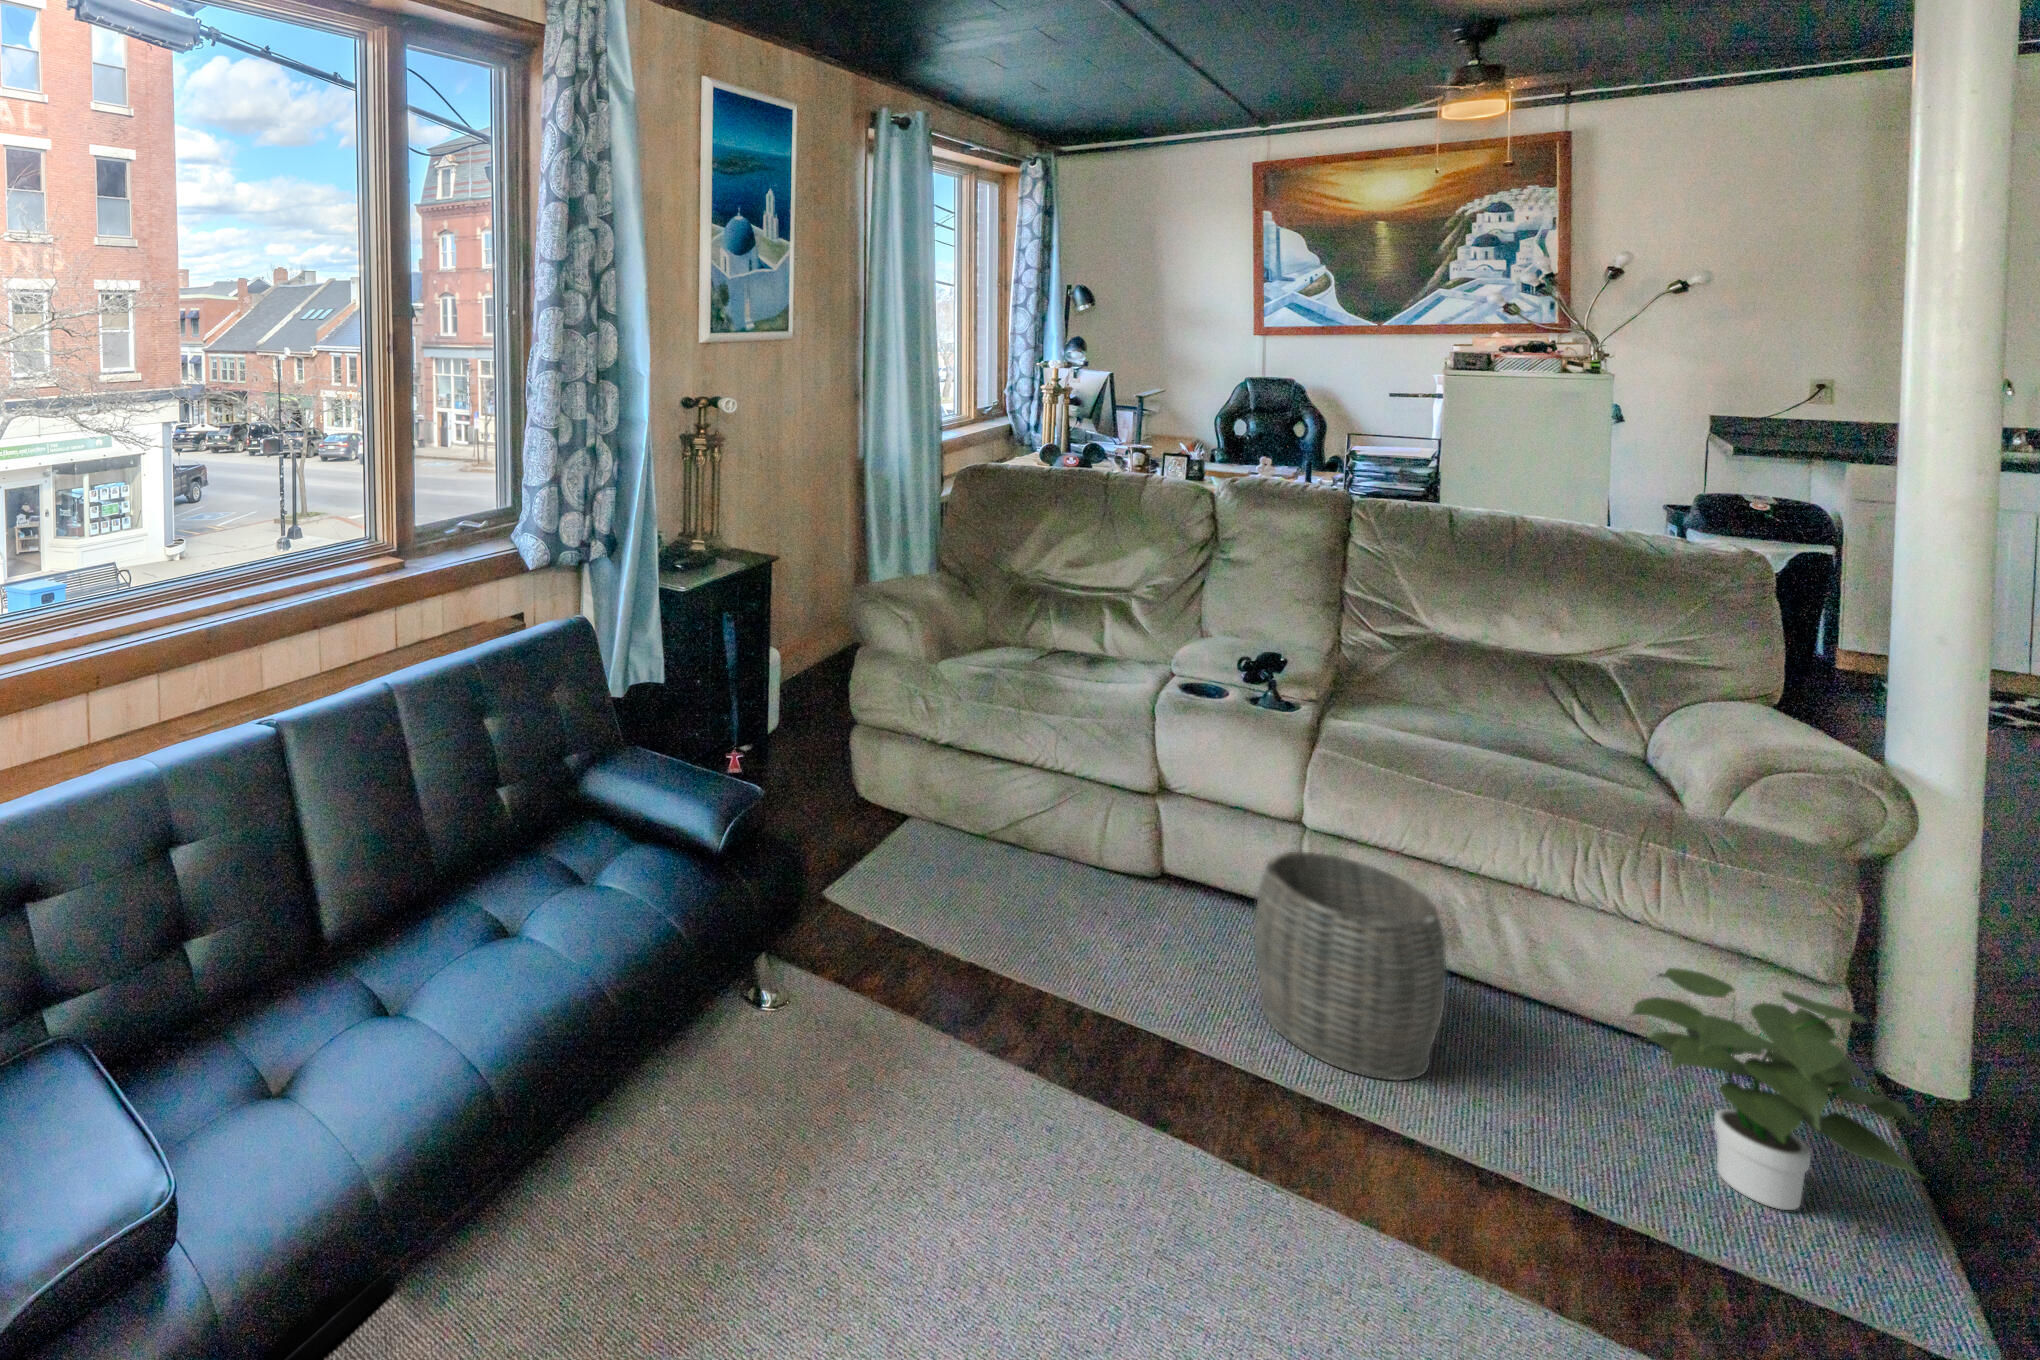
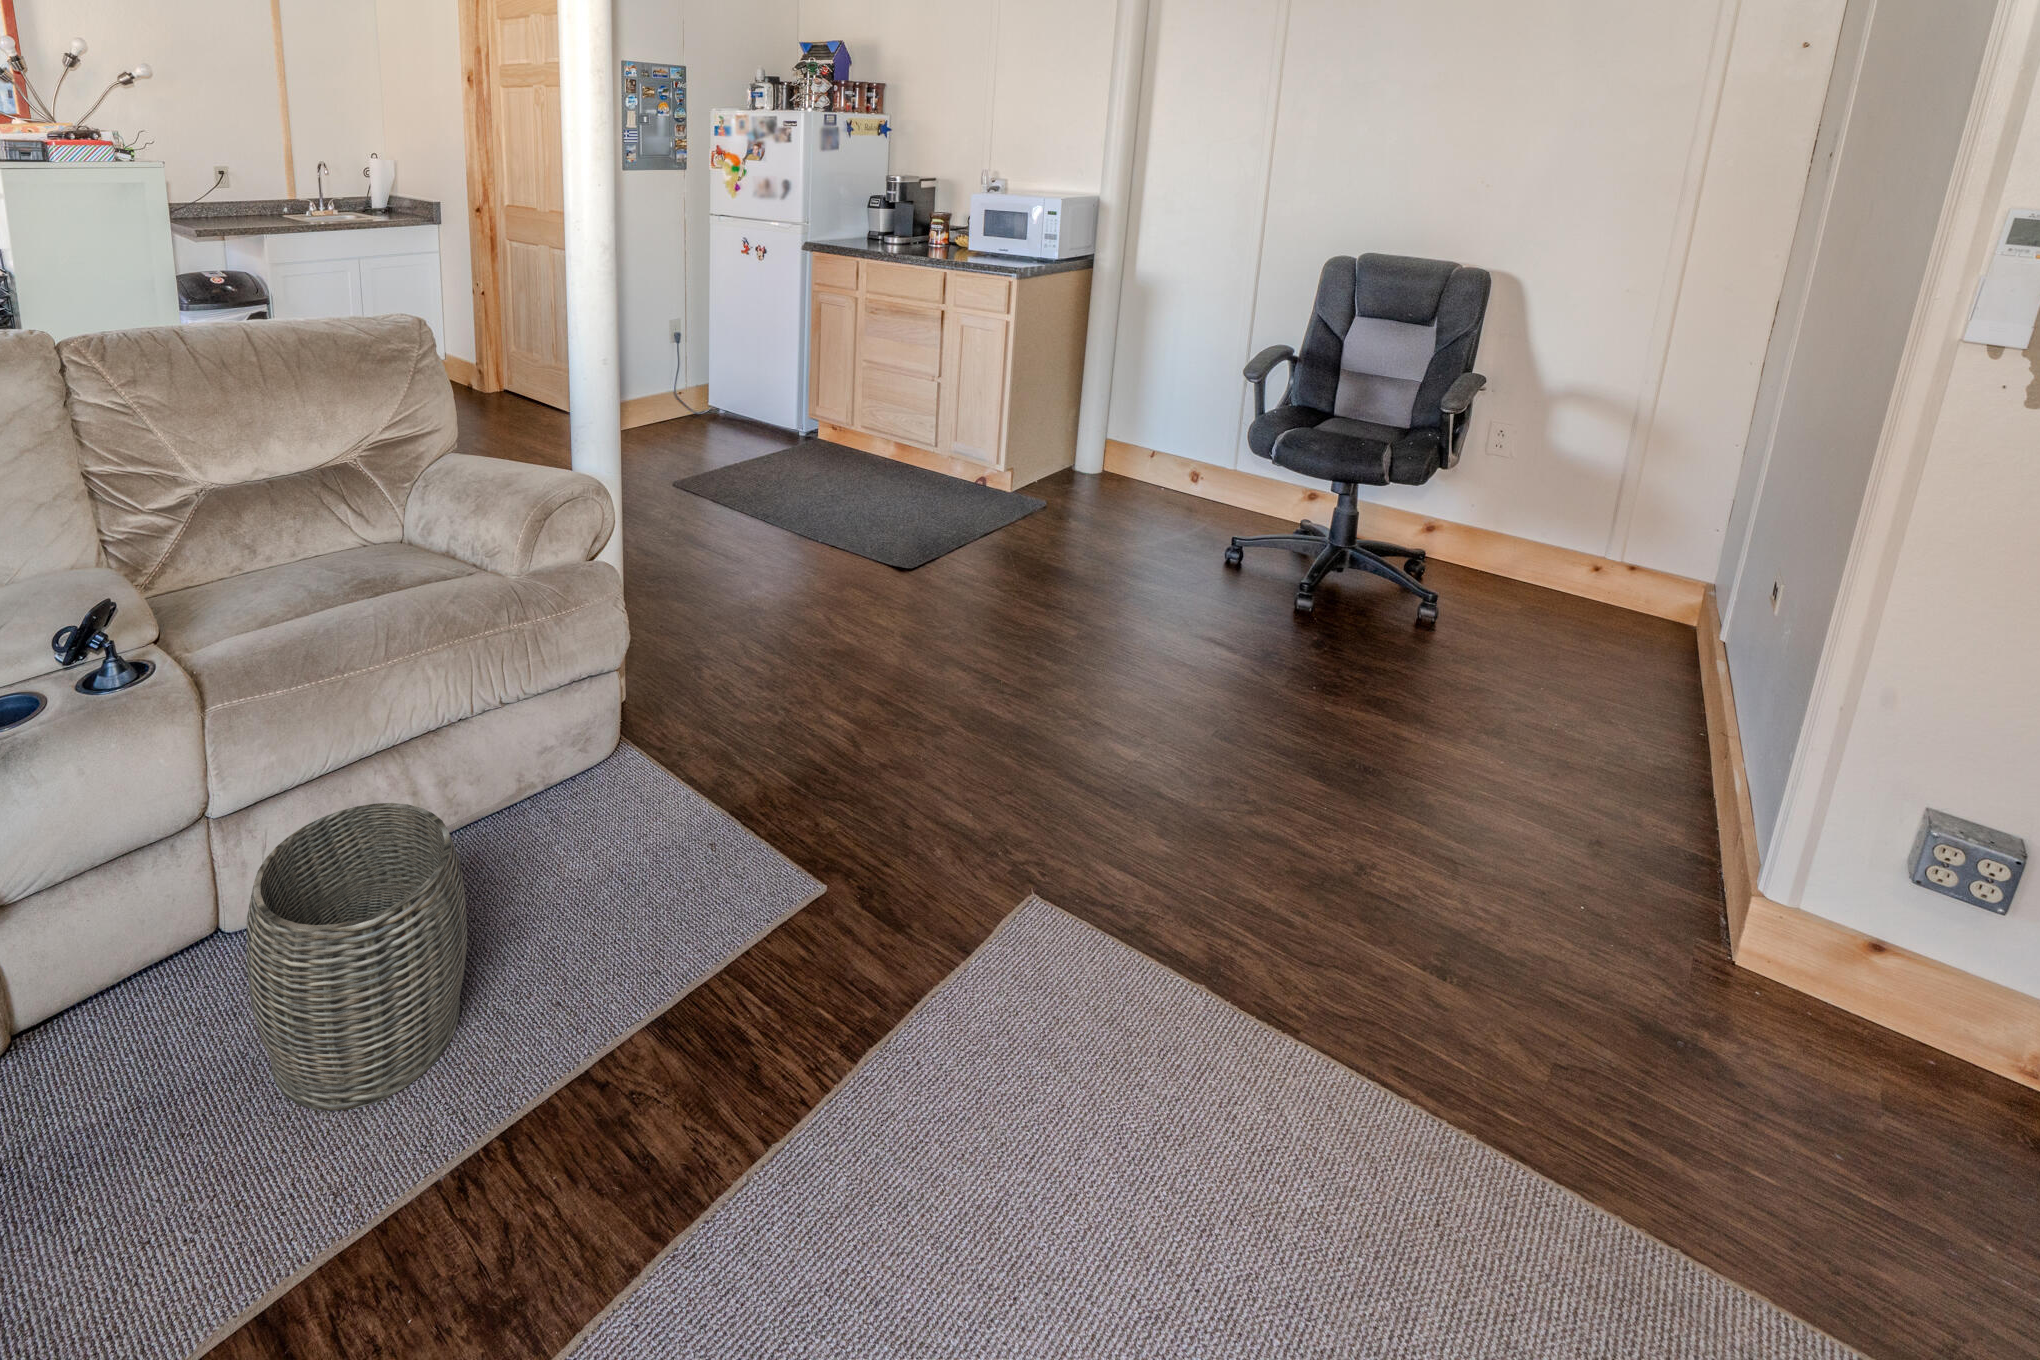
potted plant: present [1630,968,1921,1210] -> none [560,678,730,872]

